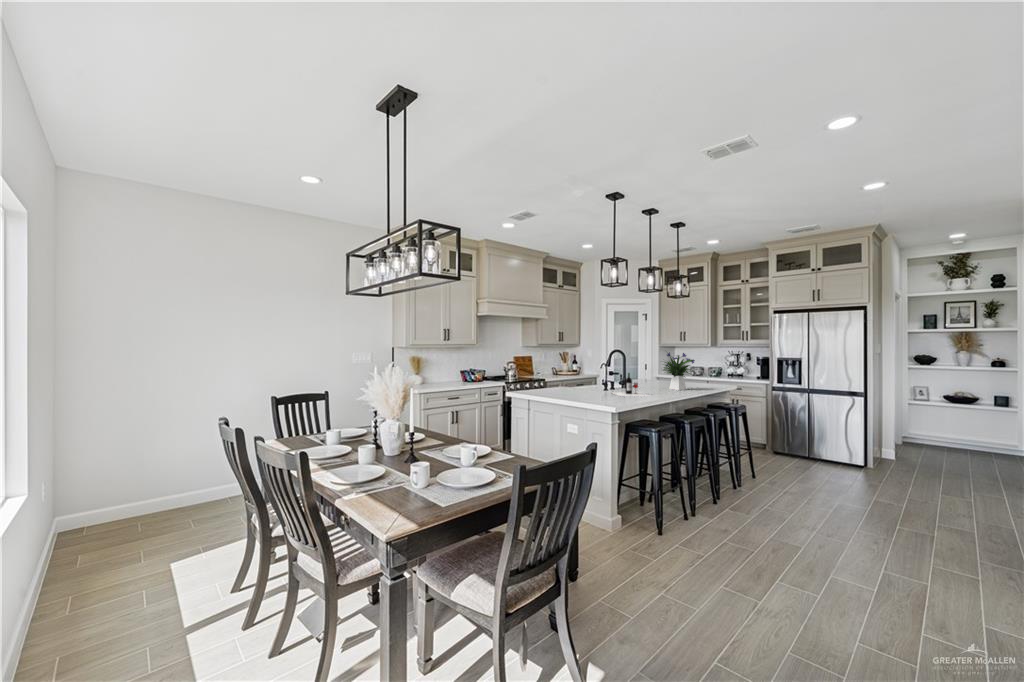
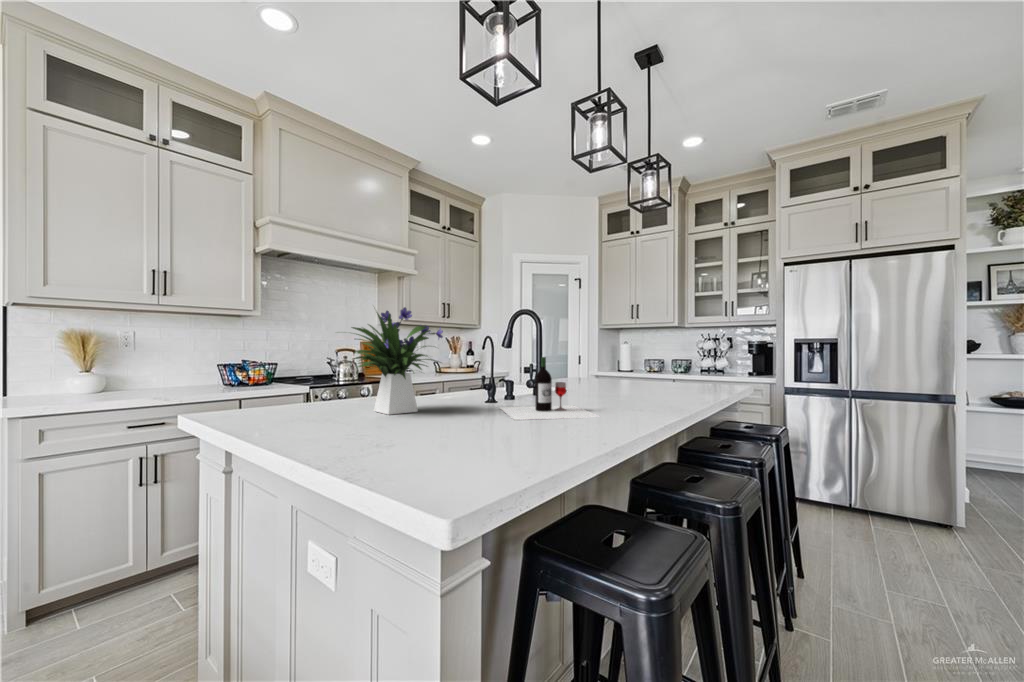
flower arrangement: present [663,352,695,390] -> present [352,307,443,415]

